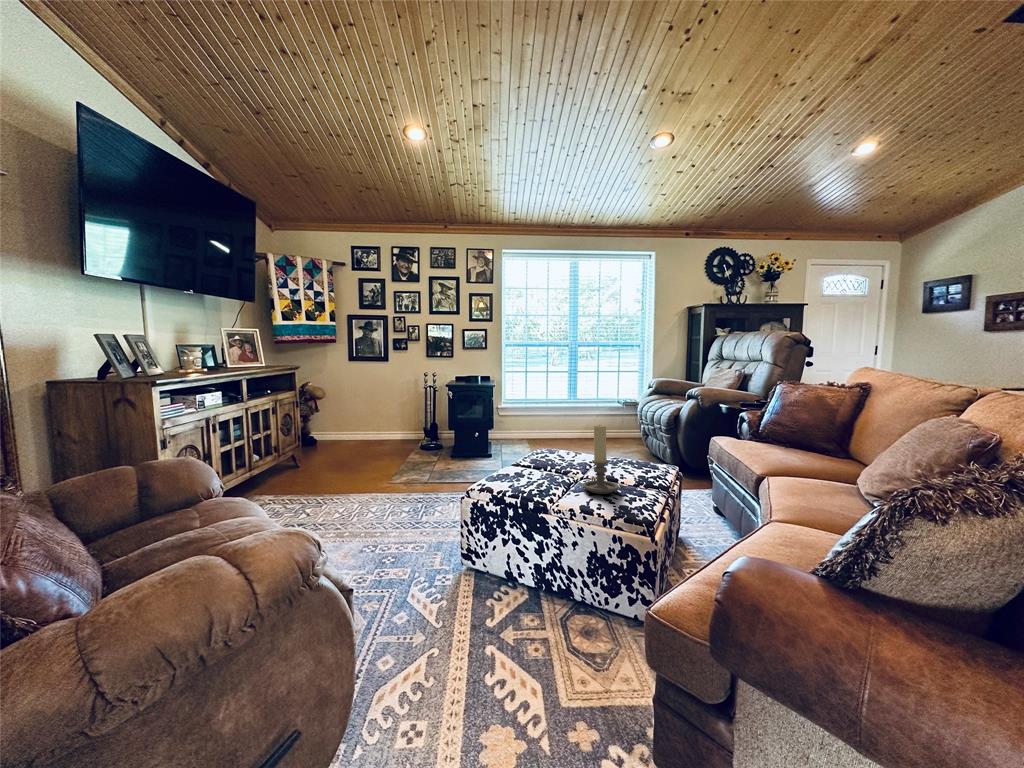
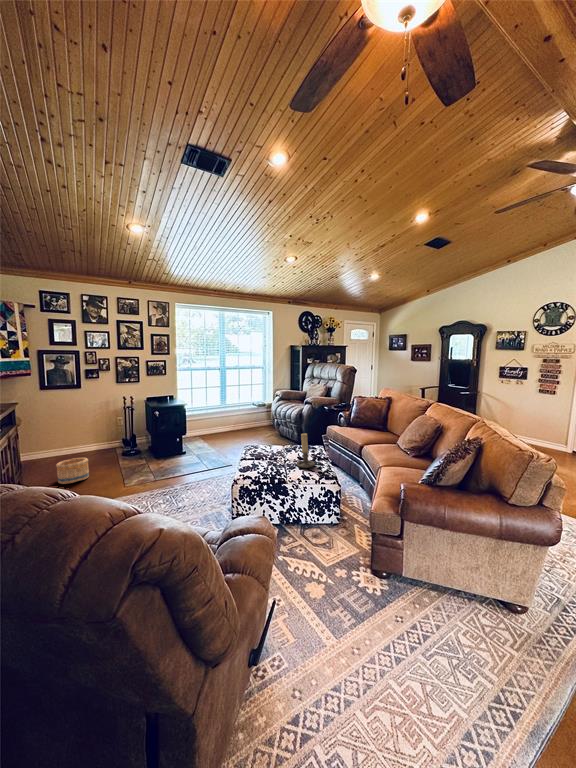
basket: none [337,438,371,465] -> present [56,458,89,484]

